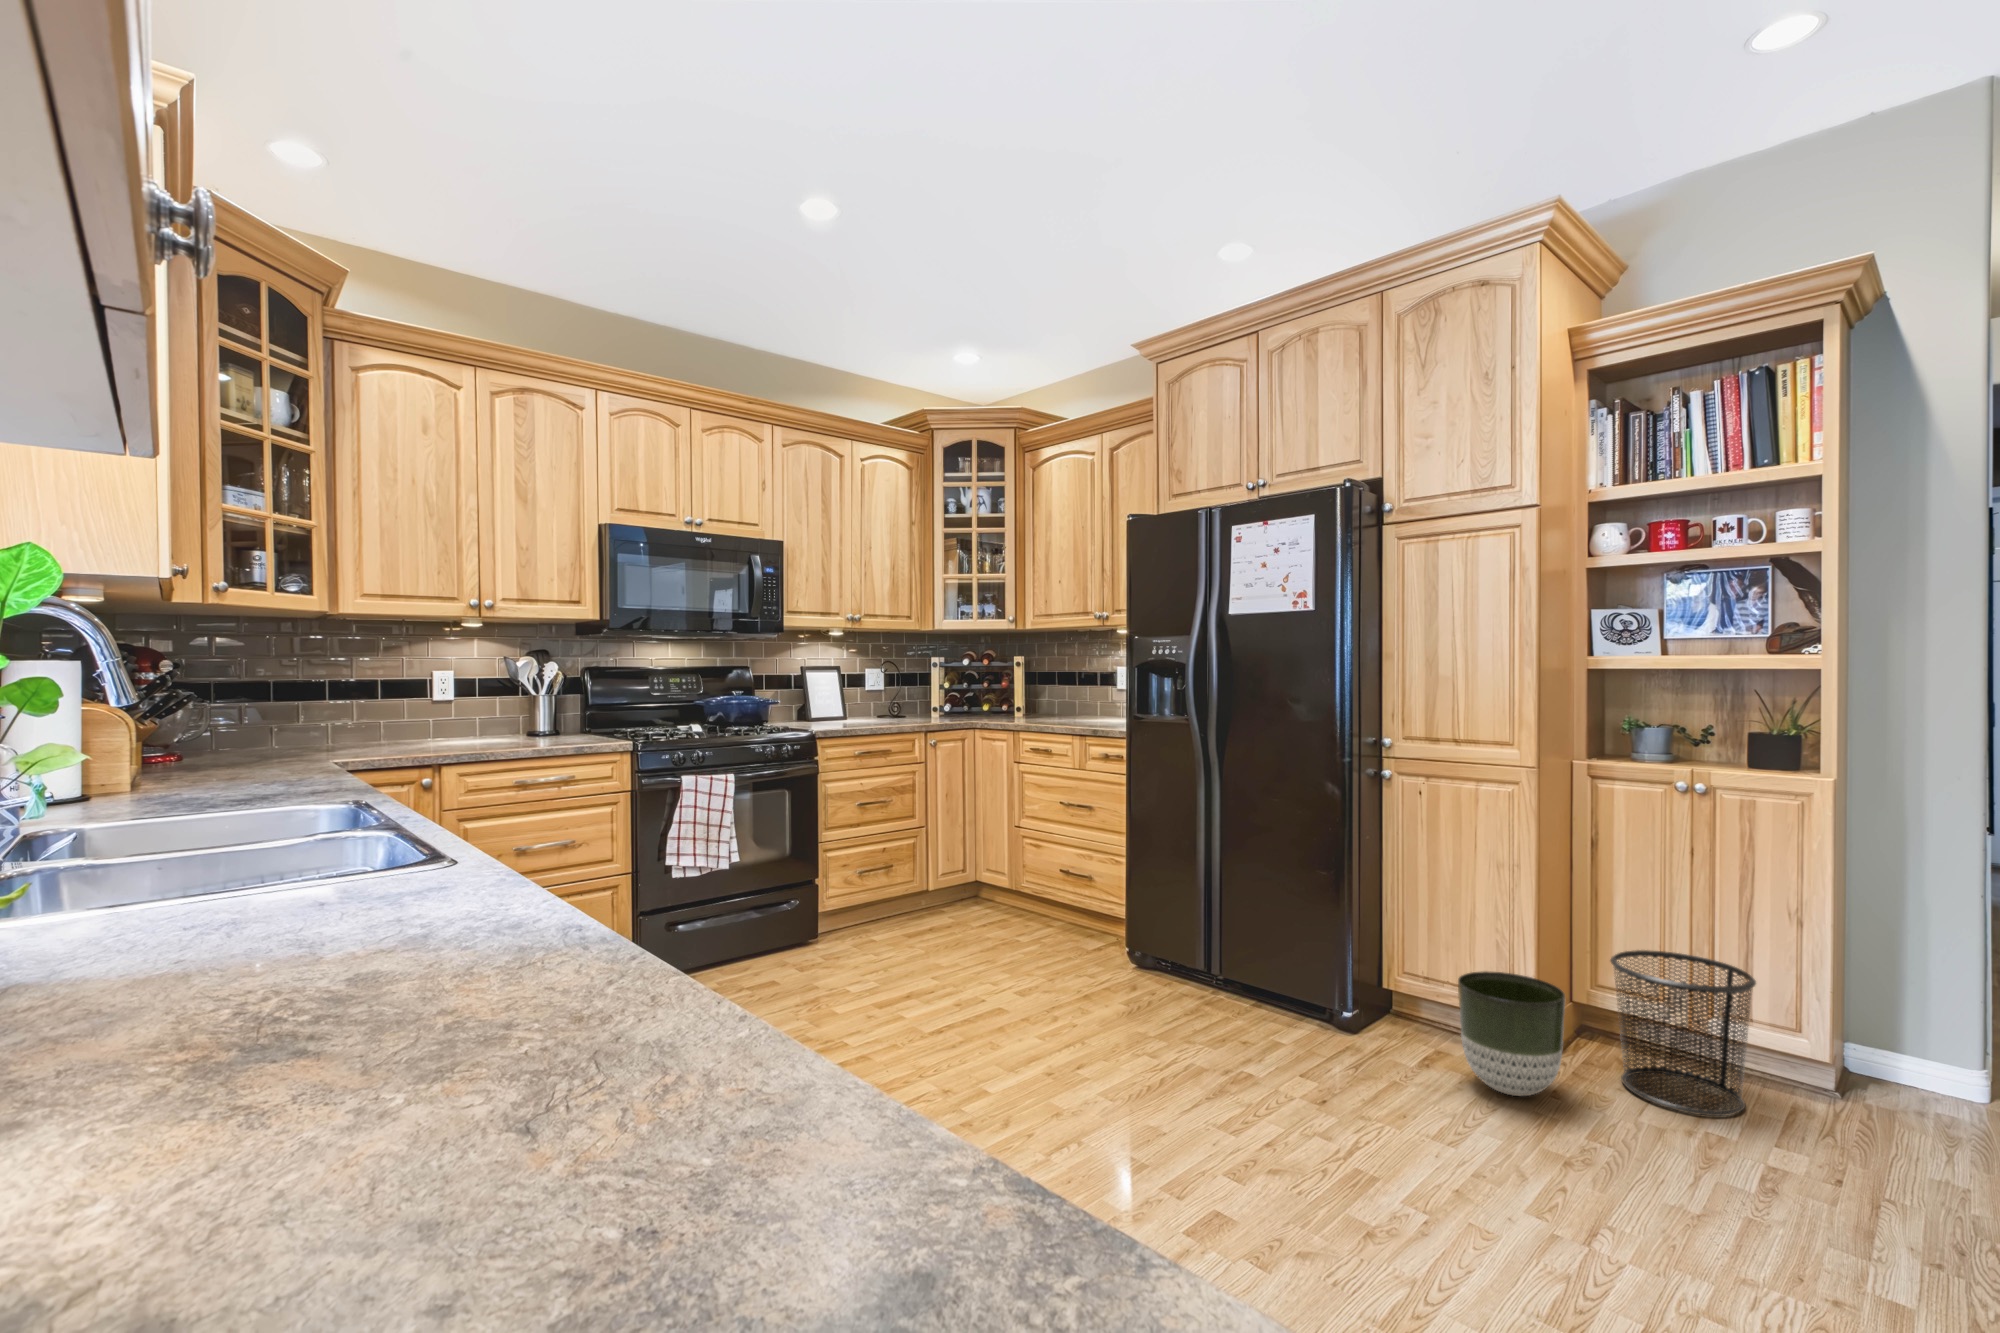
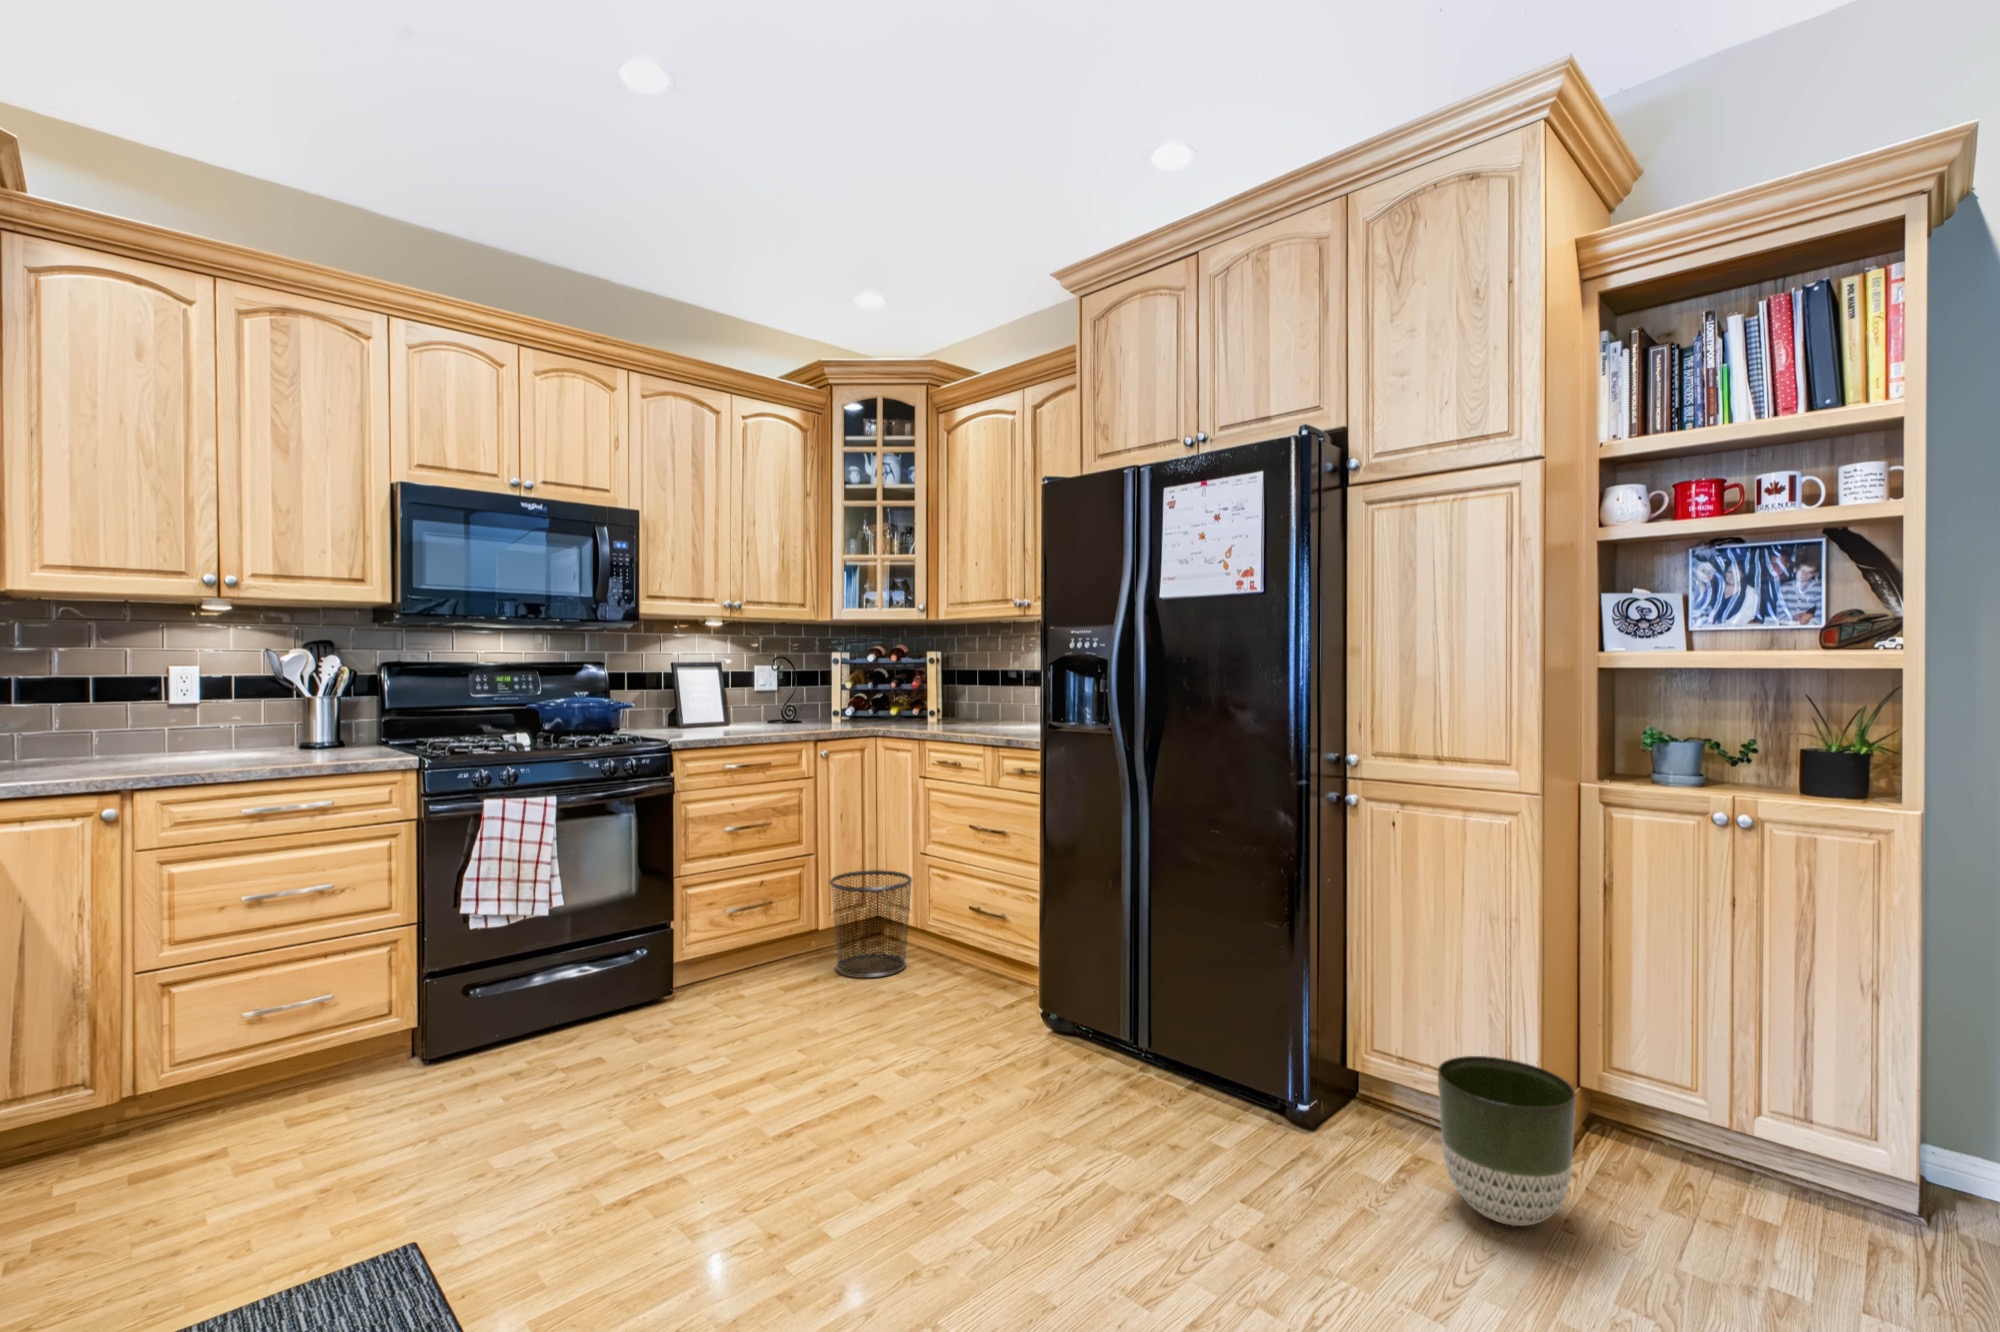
waste bin: present [1610,950,1756,1116] -> present [829,870,912,978]

